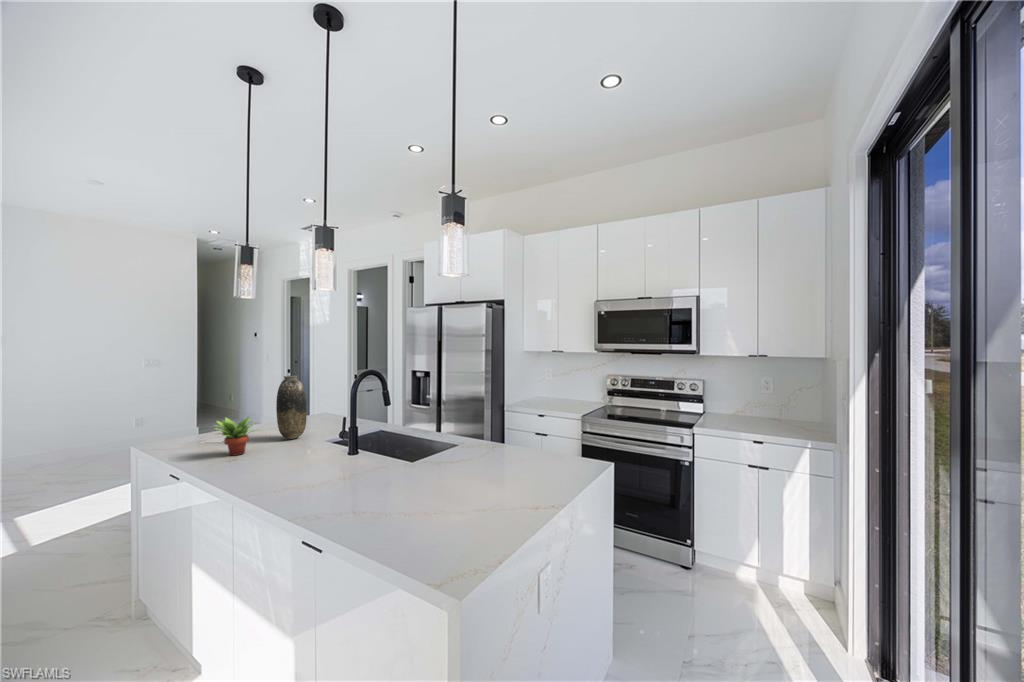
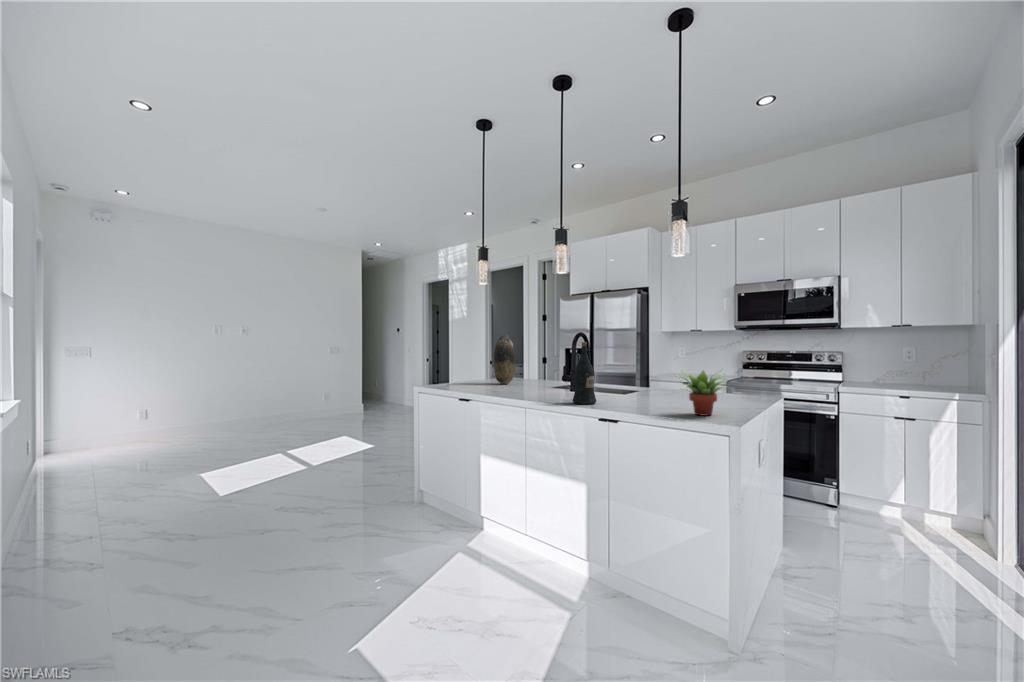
wine bottle: none [303,415,338,505] -> present [573,342,596,404]
succulent plant: present [216,417,257,455] -> present [679,371,725,416]

